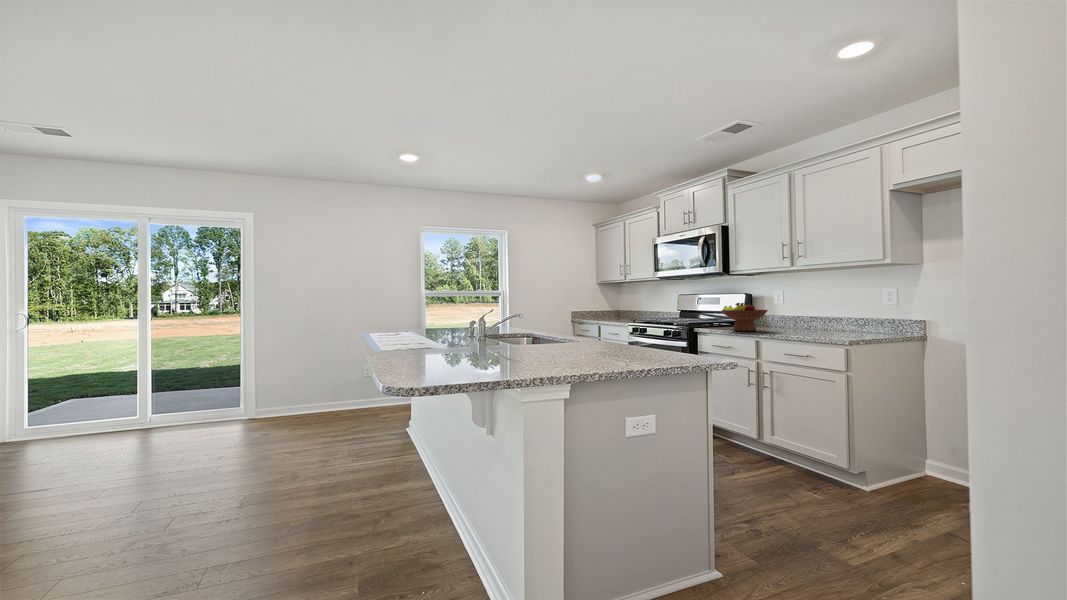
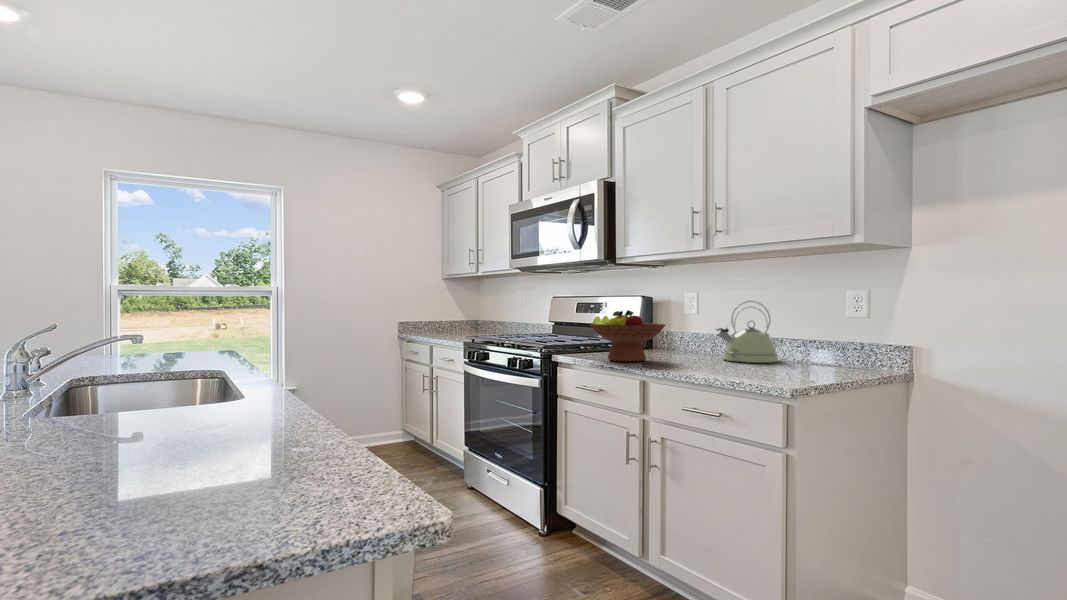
kettle: none [798,295,839,331] -> present [716,301,779,363]

